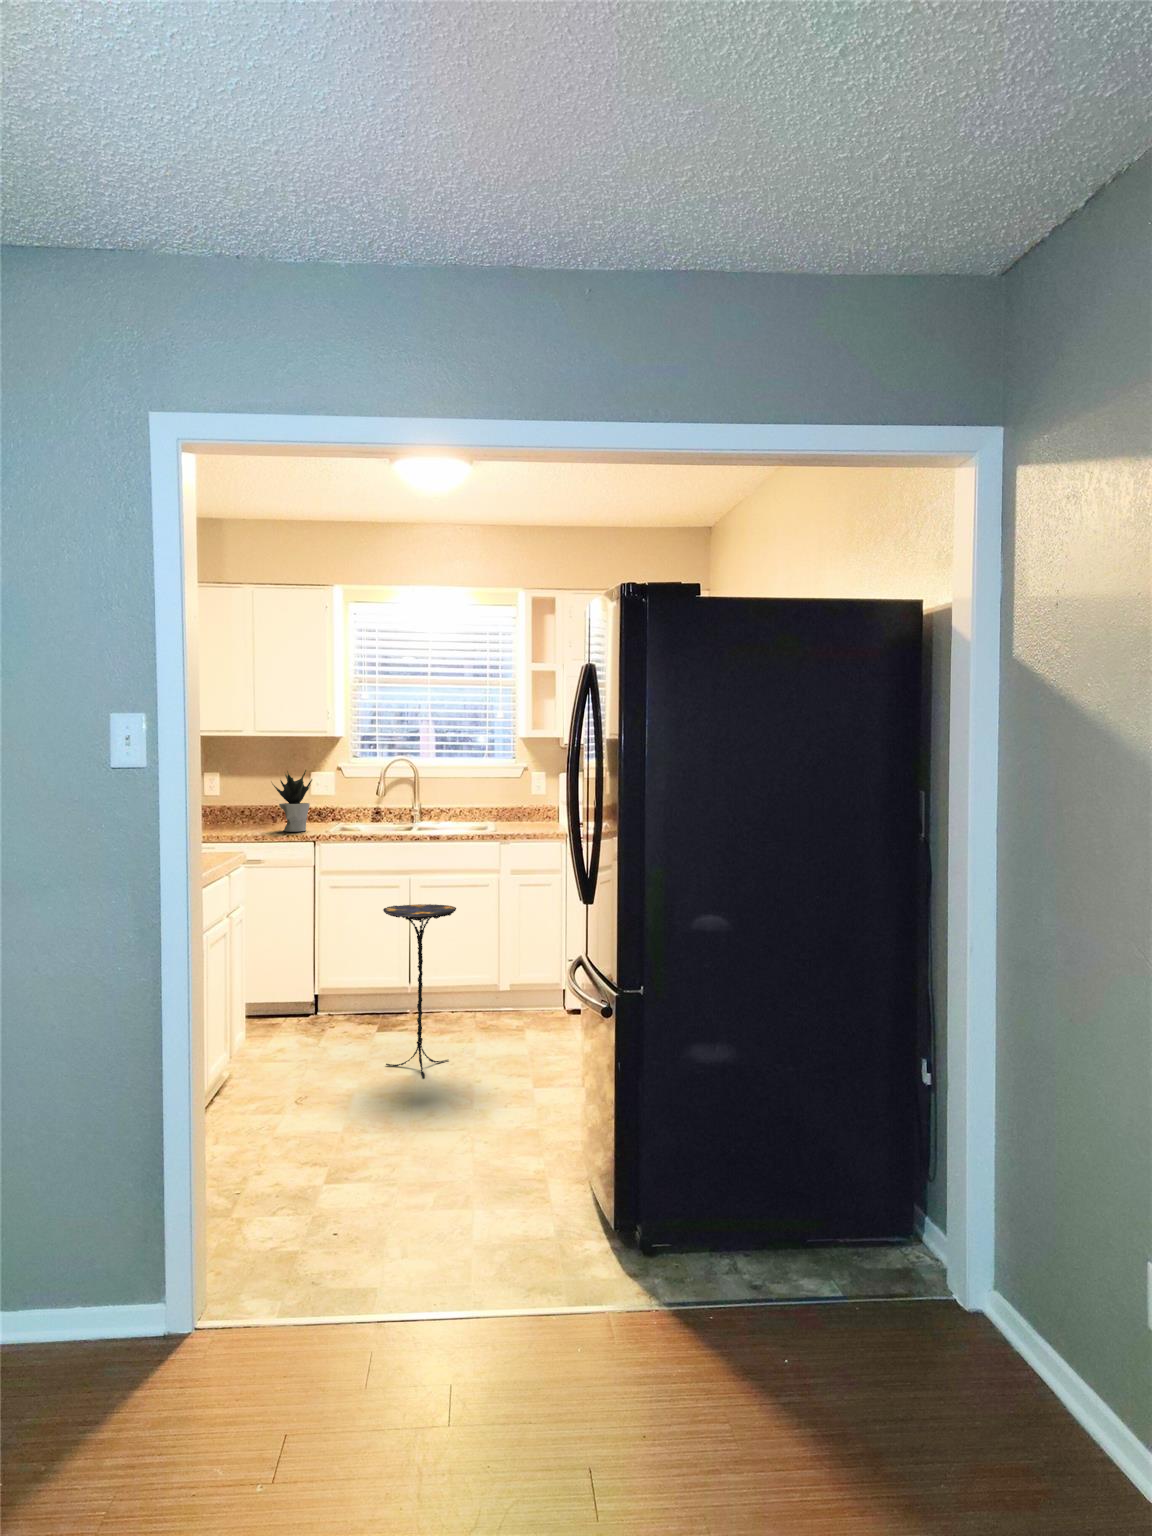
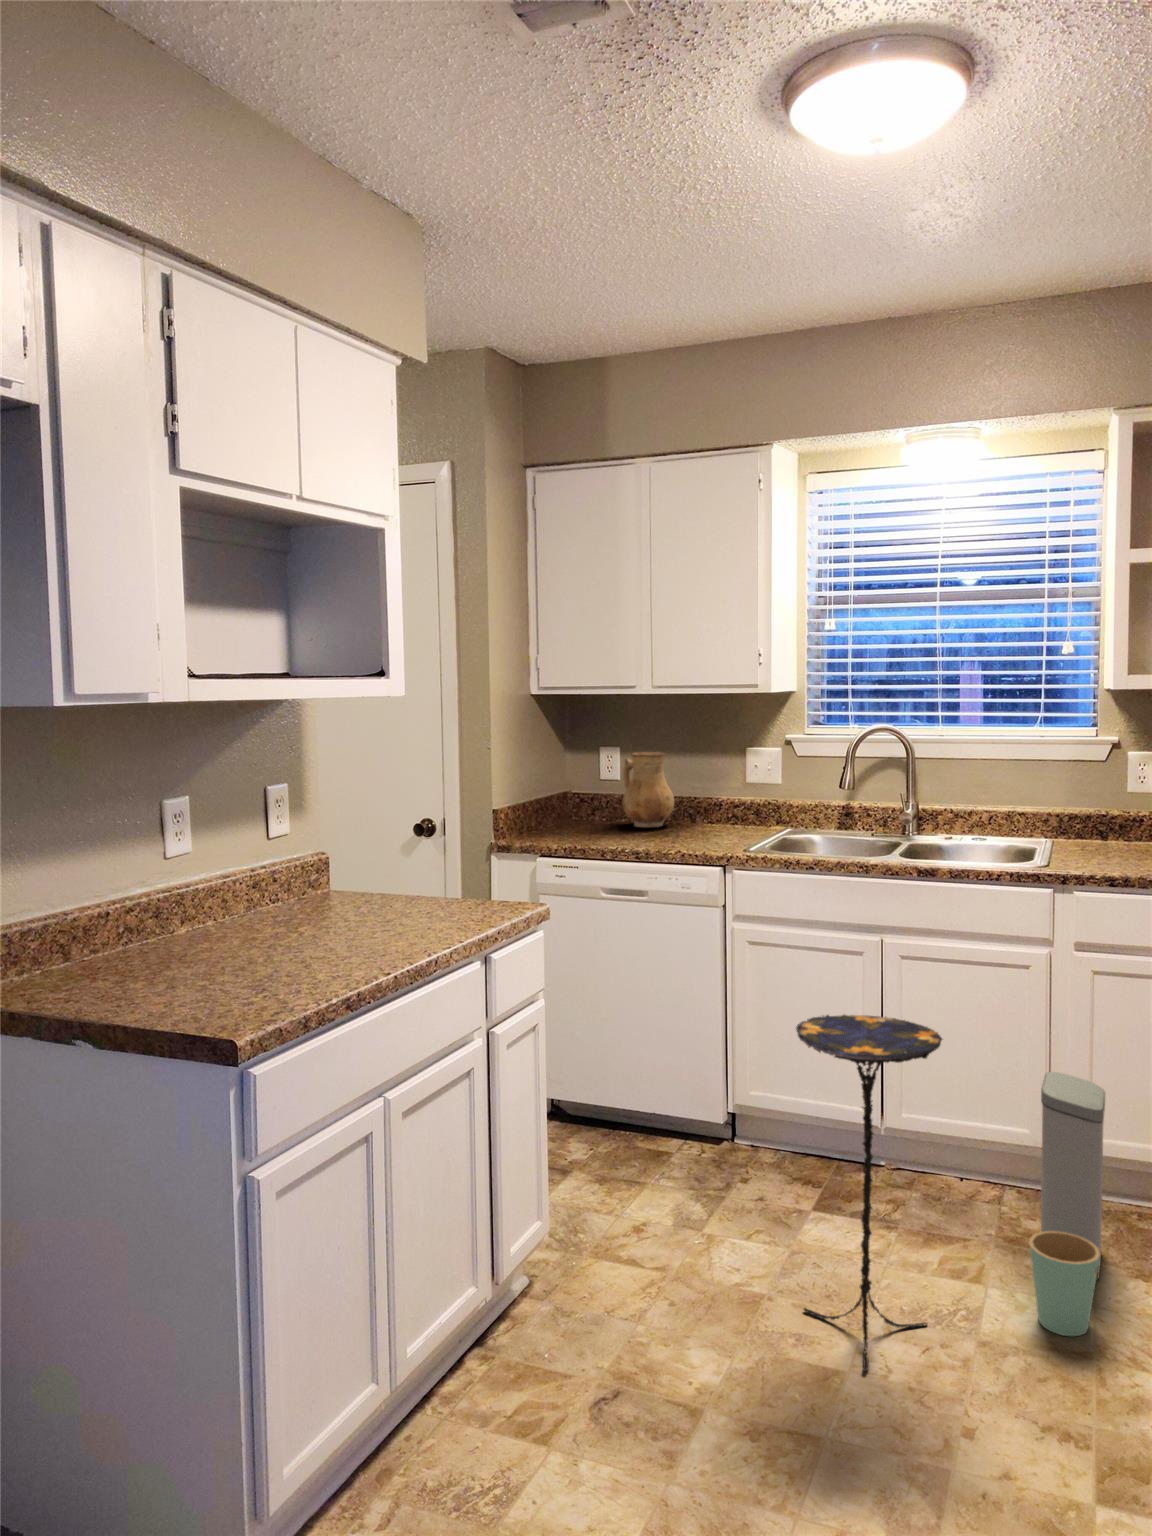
potted plant: present [272,770,312,832] -> none [673,746,736,844]
ceramic pitcher: none [226,775,264,825] -> present [622,752,674,827]
trash can: none [495,936,528,1054] -> present [1029,1072,1105,1336]

